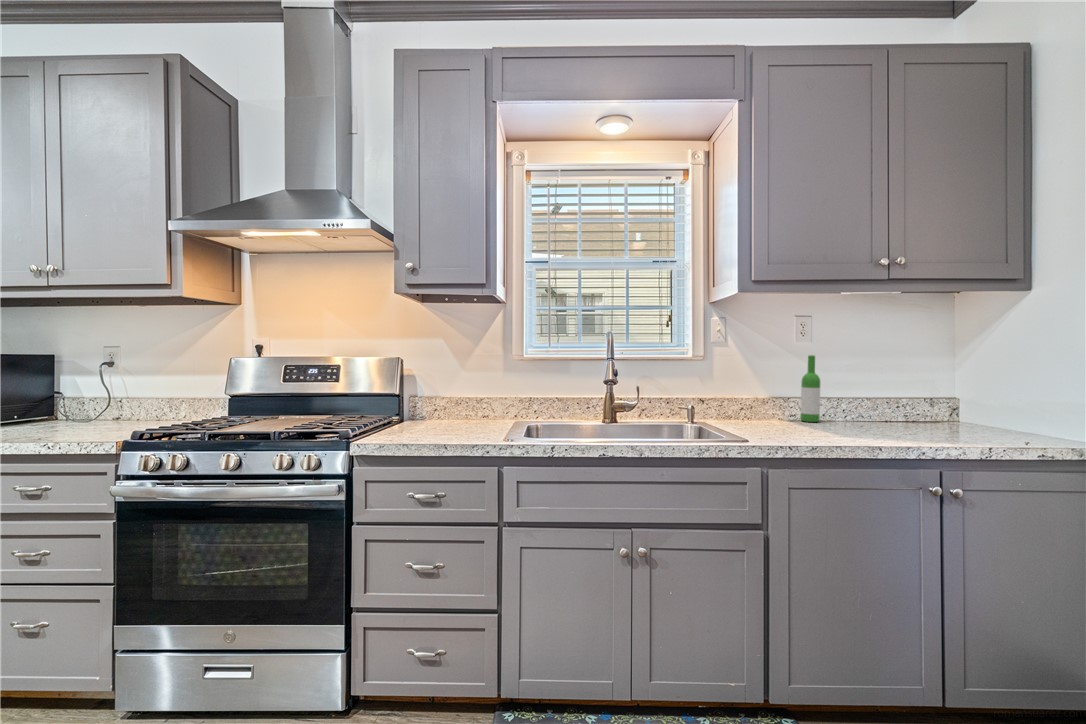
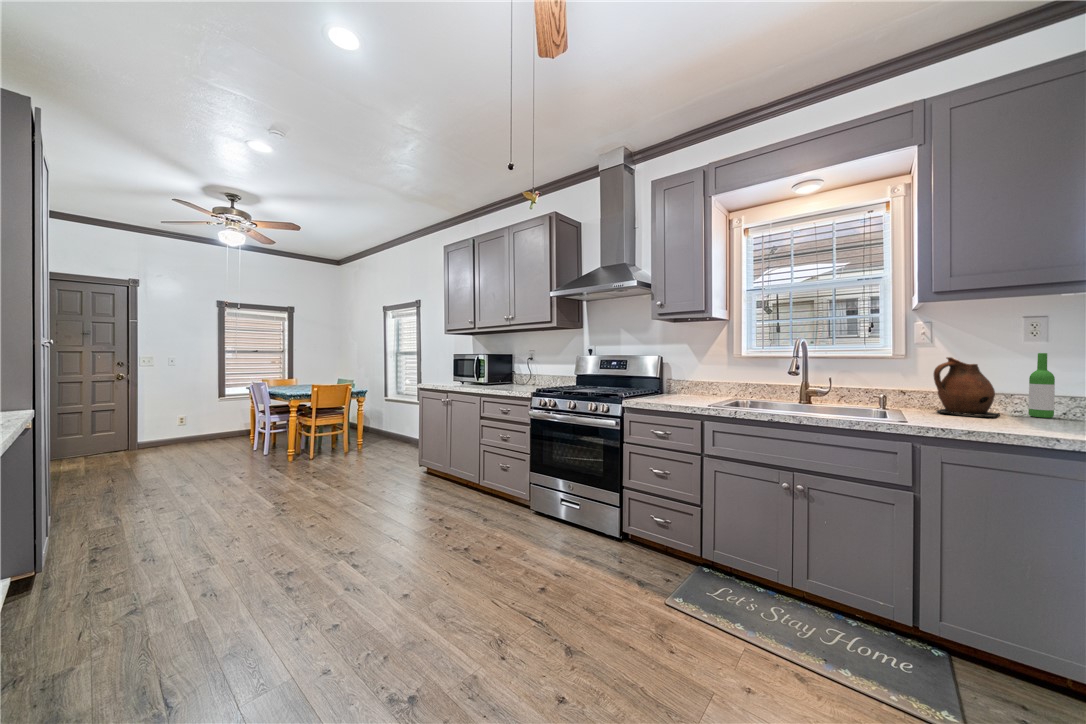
ceramic pitcher: none [732,360,792,428] -> present [934,357,1000,417]

